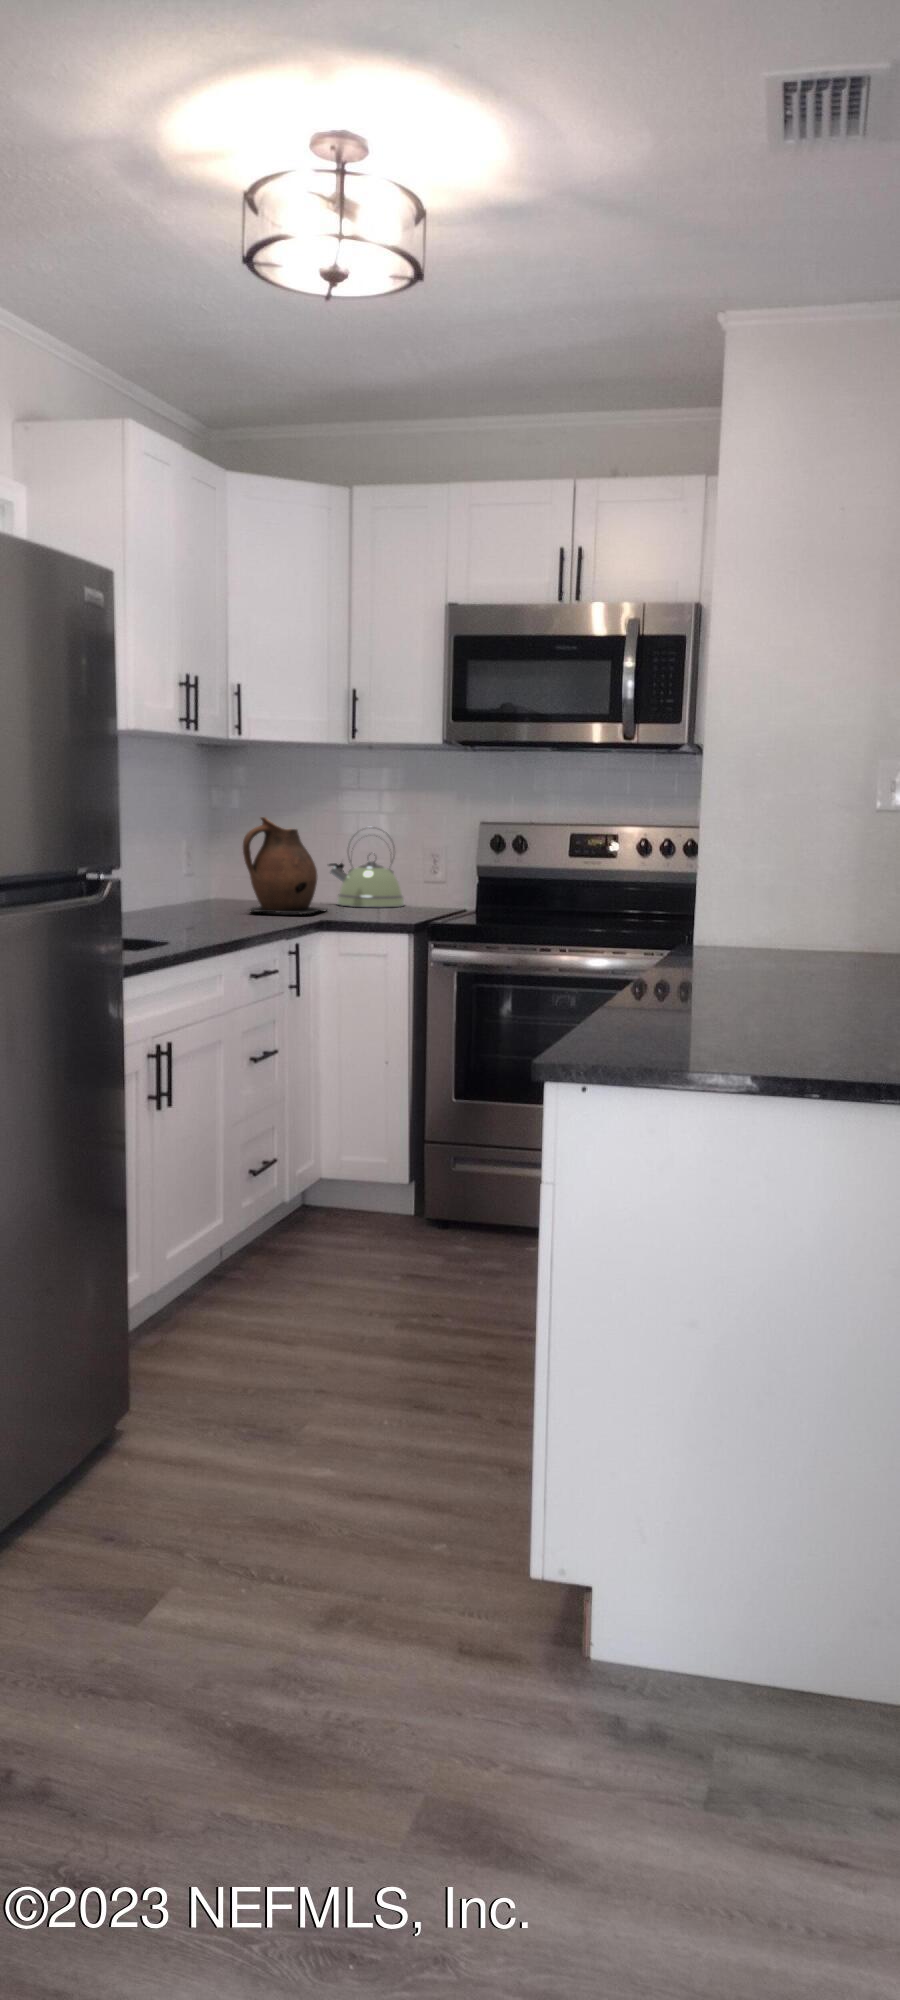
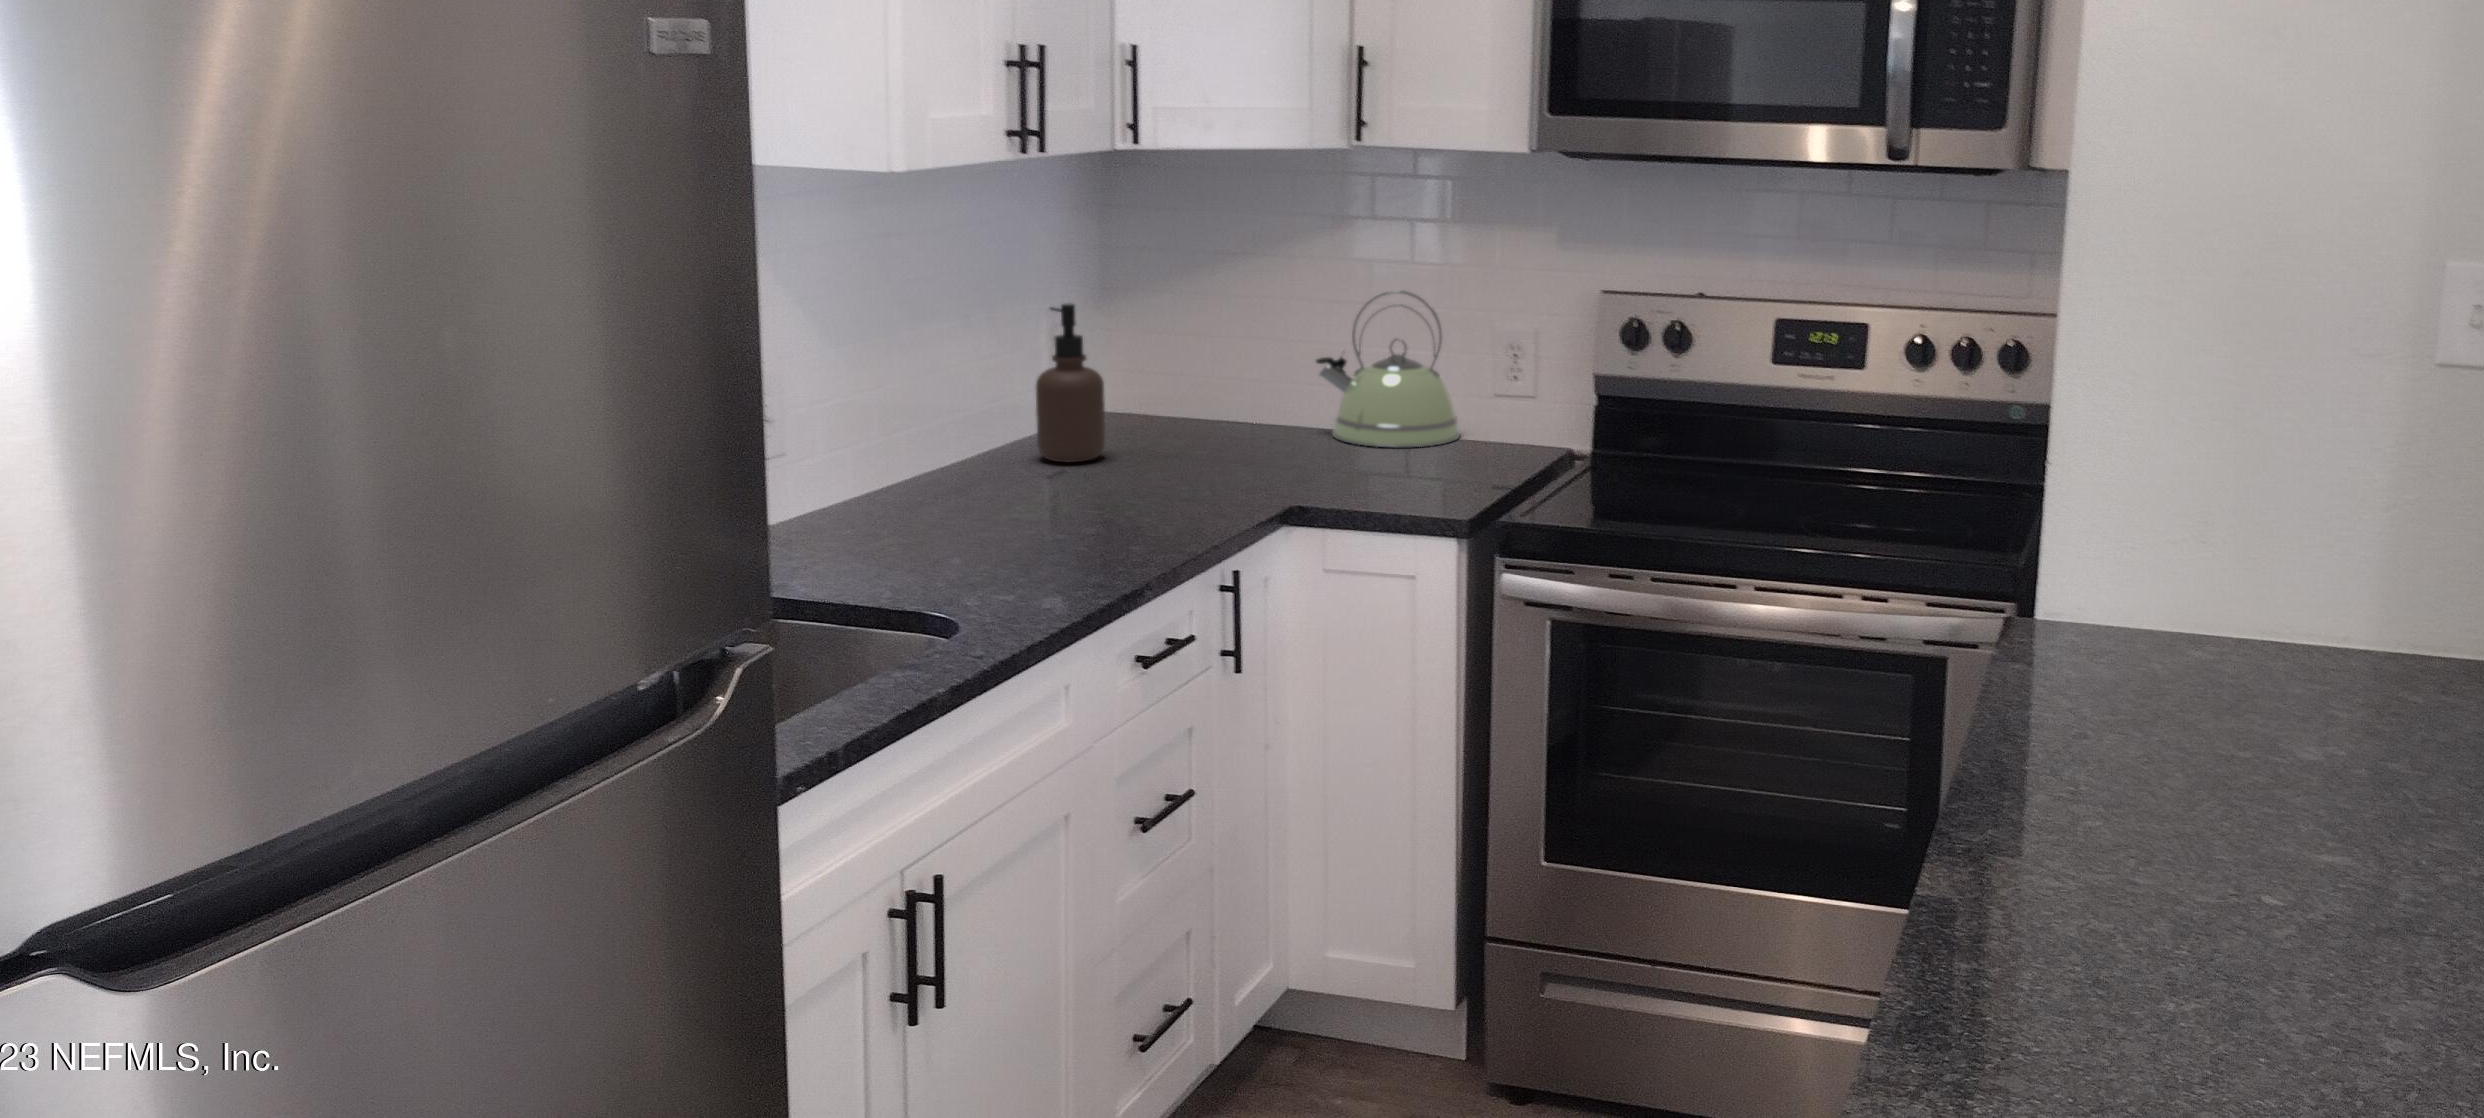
ceramic pitcher: present [243,817,327,914] -> none [1144,295,1310,490]
soap dispenser: none [182,826,218,909] -> present [1036,304,1105,462]

